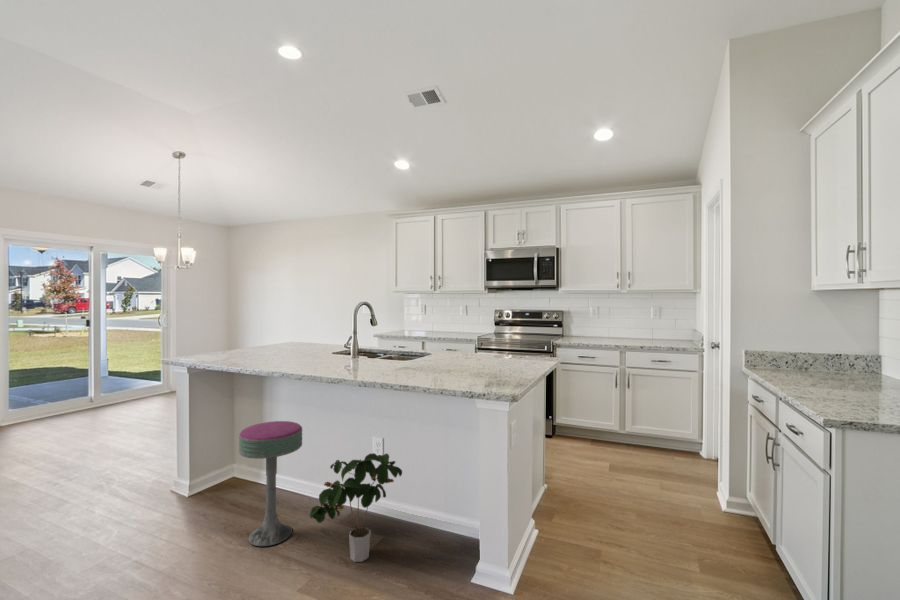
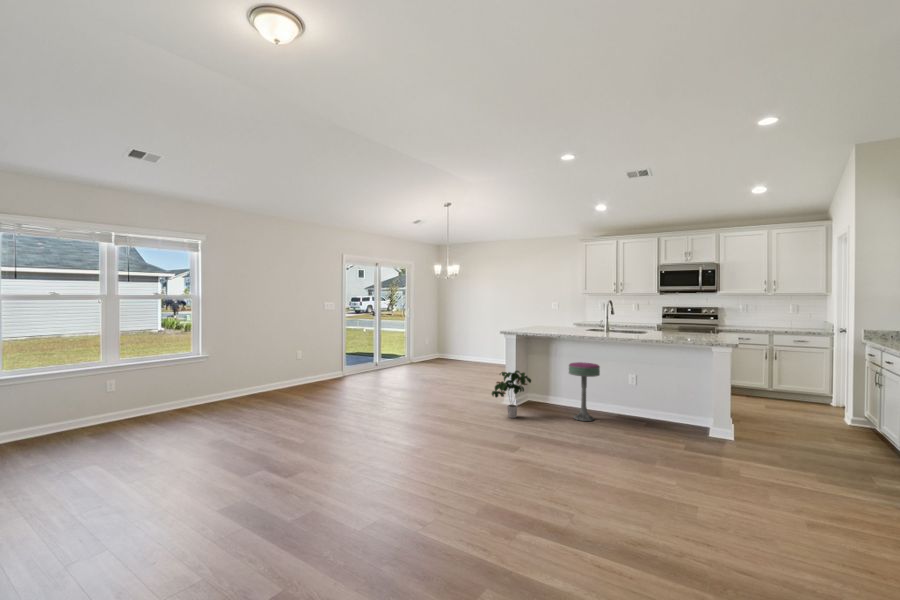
potted plant: present [310,453,402,562] -> present [492,371,531,418]

